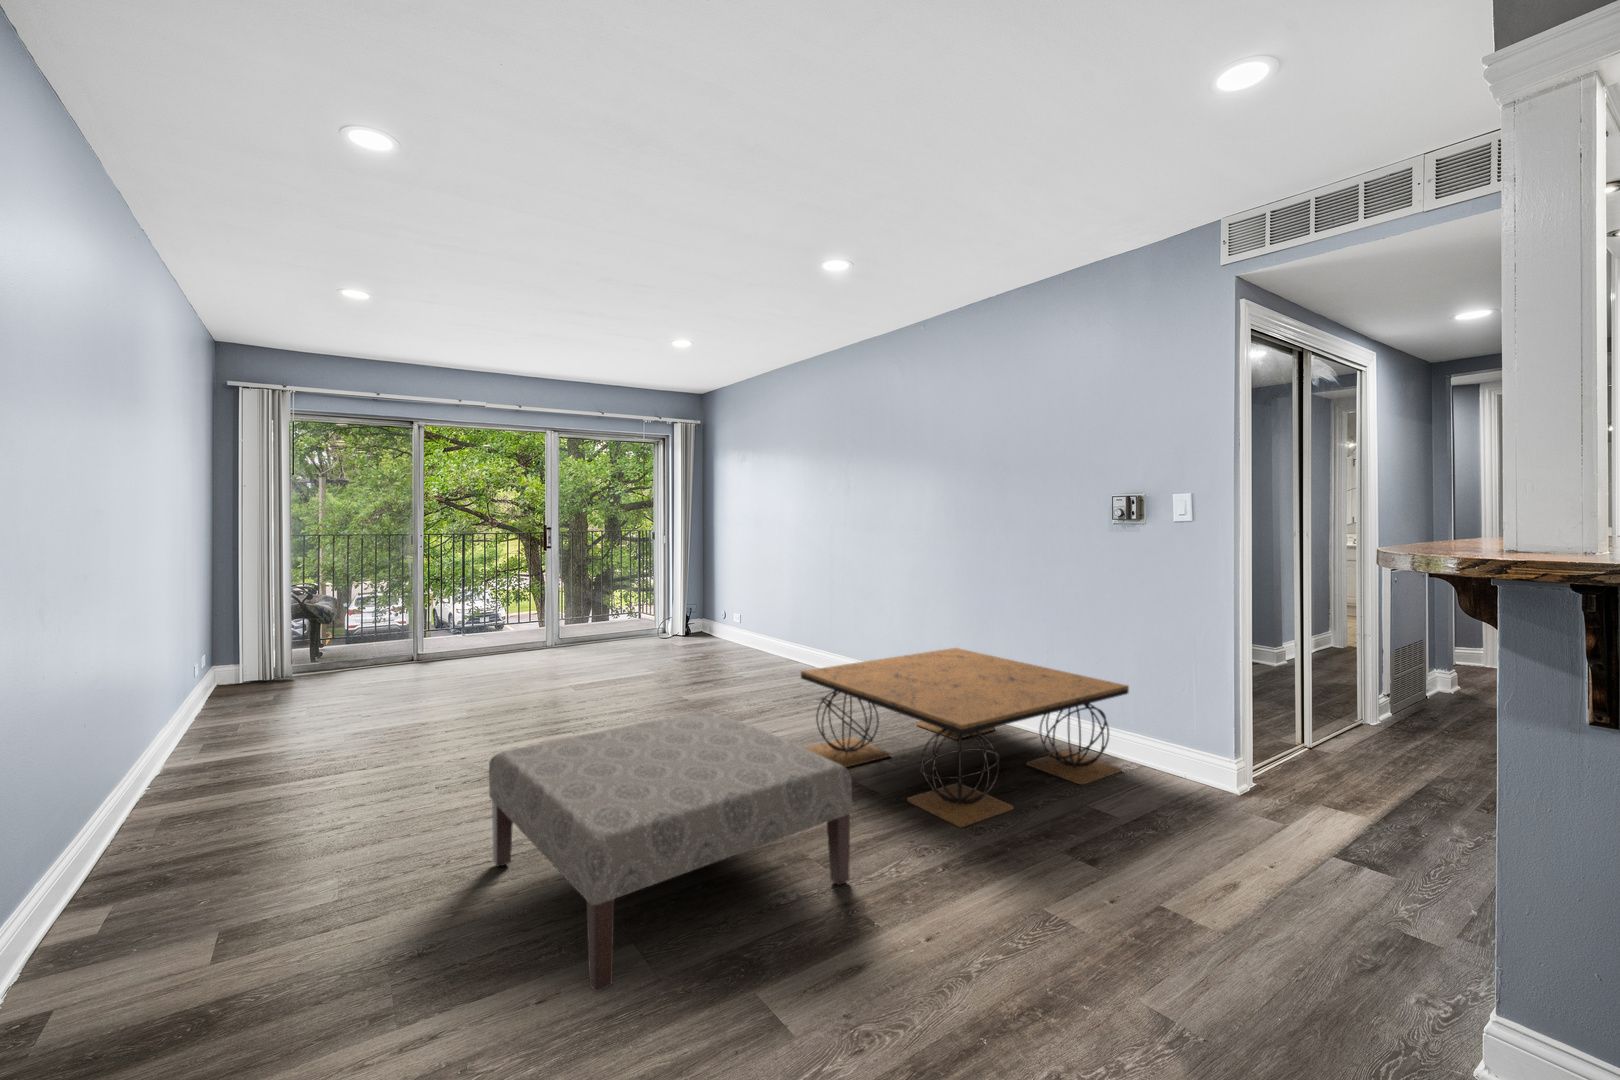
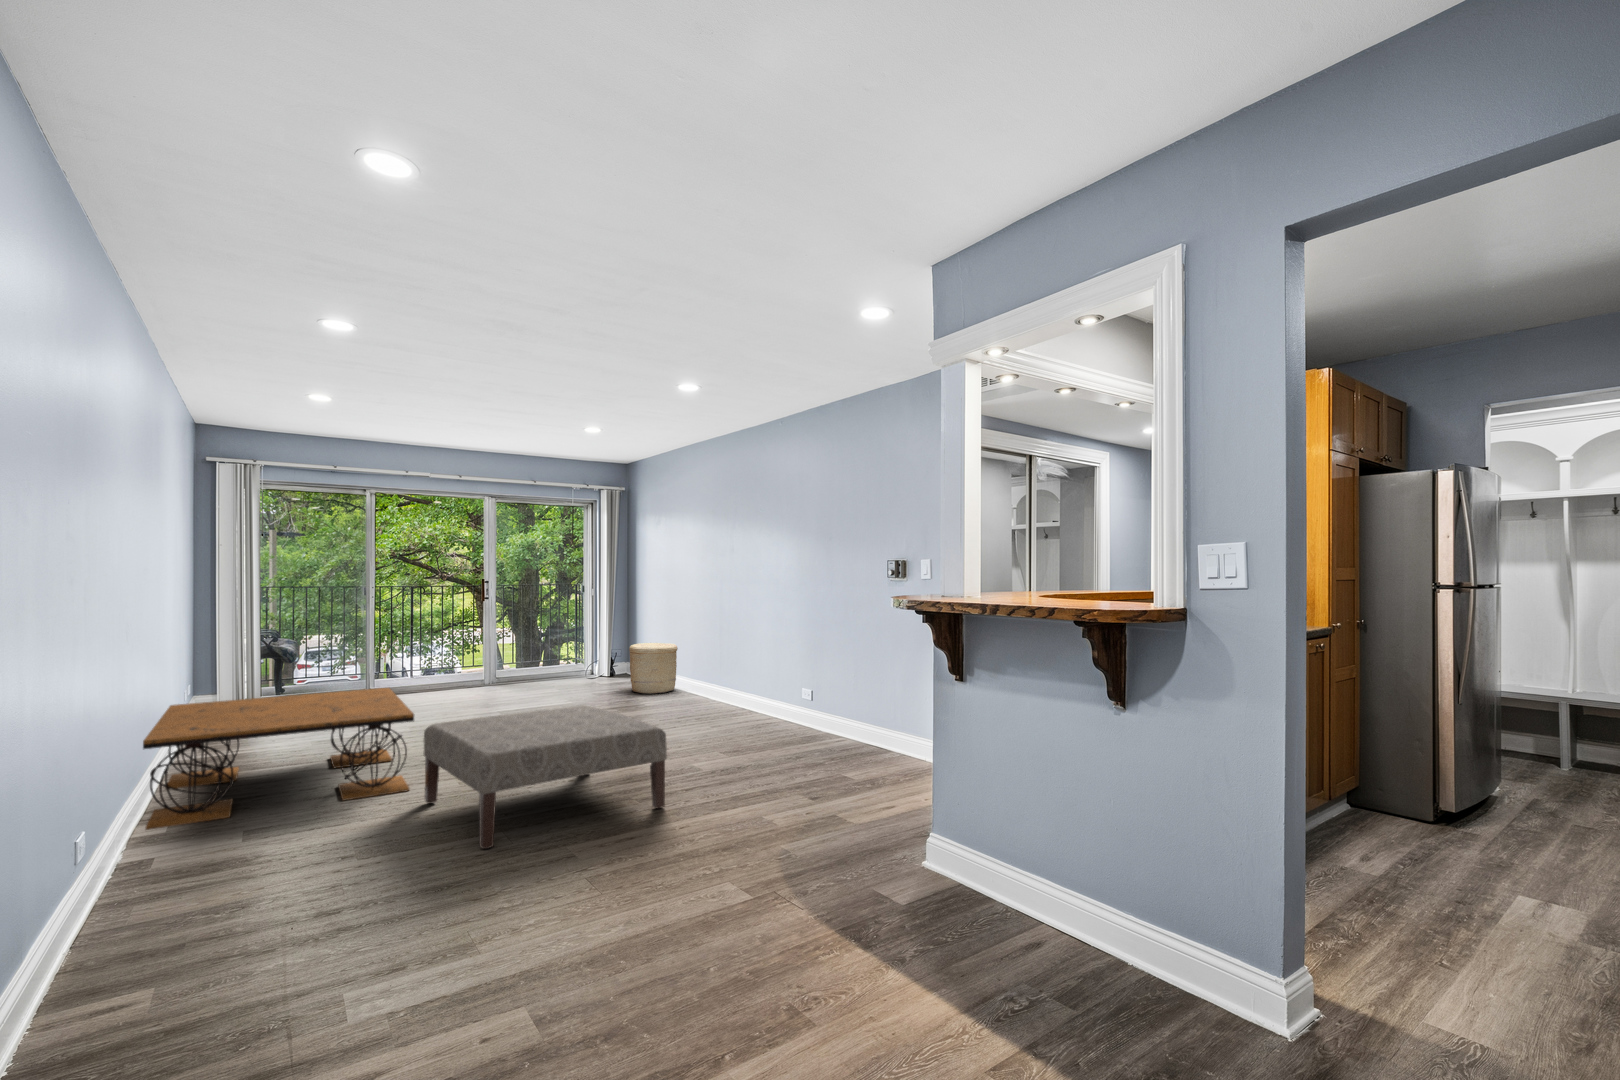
woven basket: none [714,601,770,661] -> present [629,643,678,694]
coffee table: present [801,648,1129,828] -> present [143,688,414,830]

